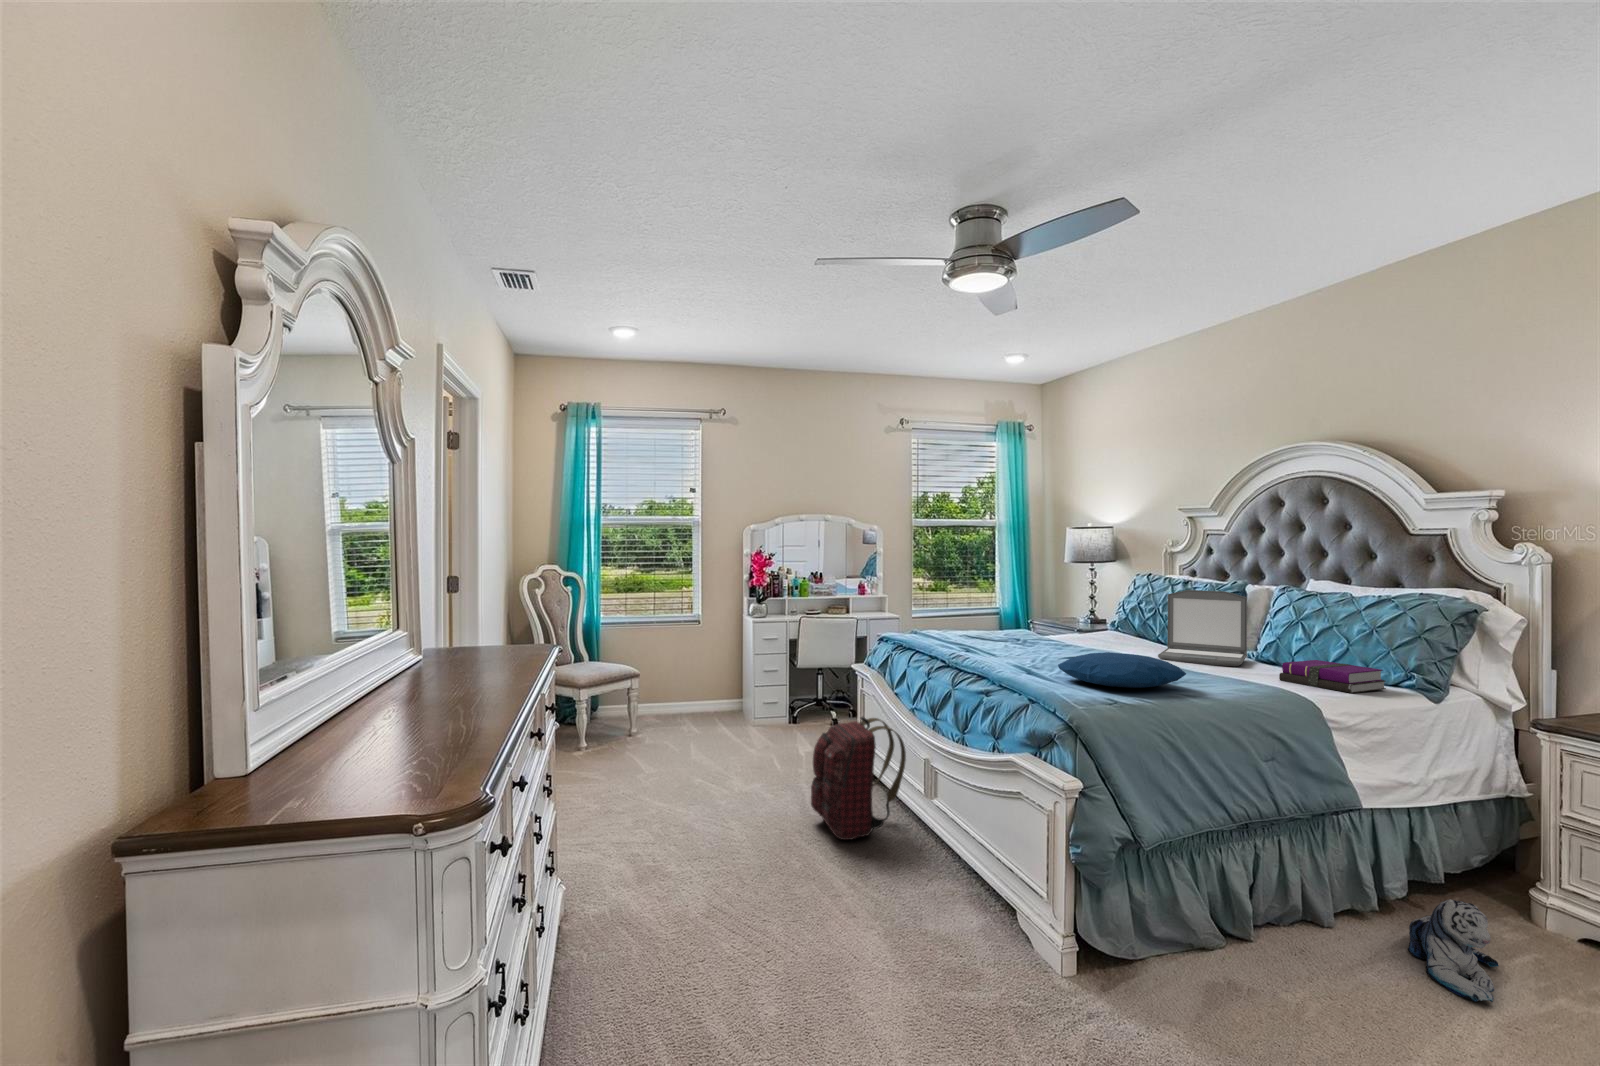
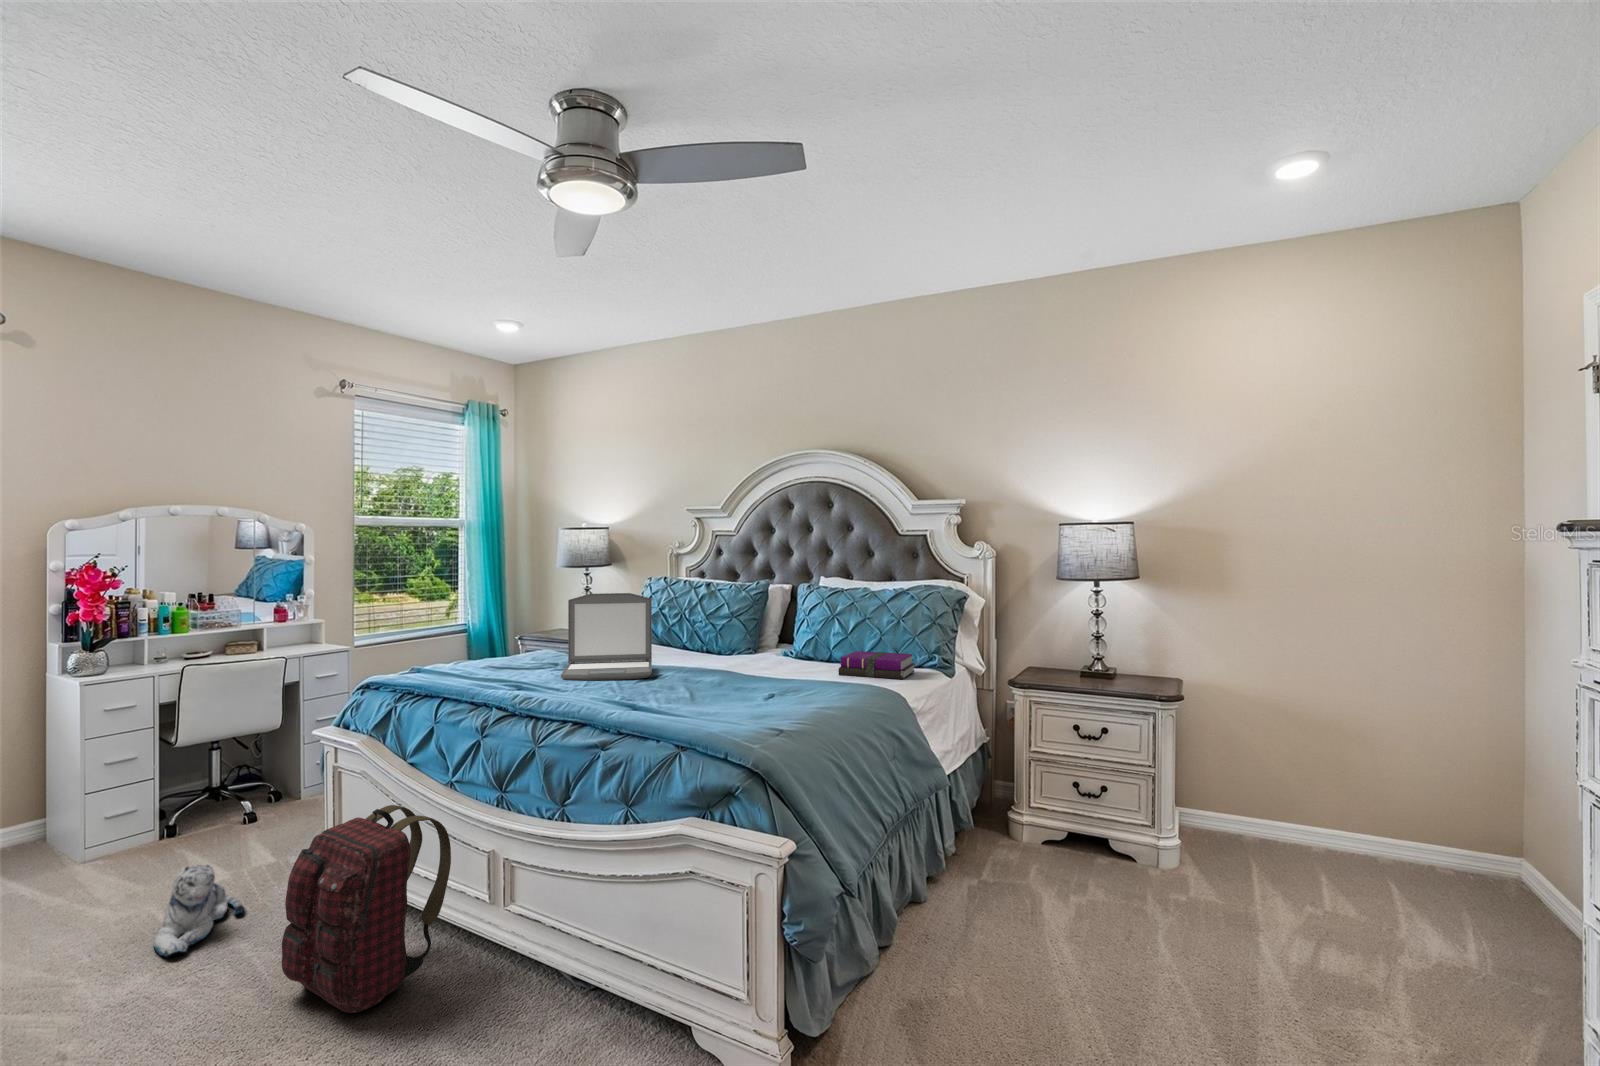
laptop: present [1158,590,1247,666] -> present [561,593,652,680]
pillow: present [1058,652,1186,688] -> none [673,669,804,710]
plush toy: present [1407,899,1499,1002] -> present [154,865,243,957]

